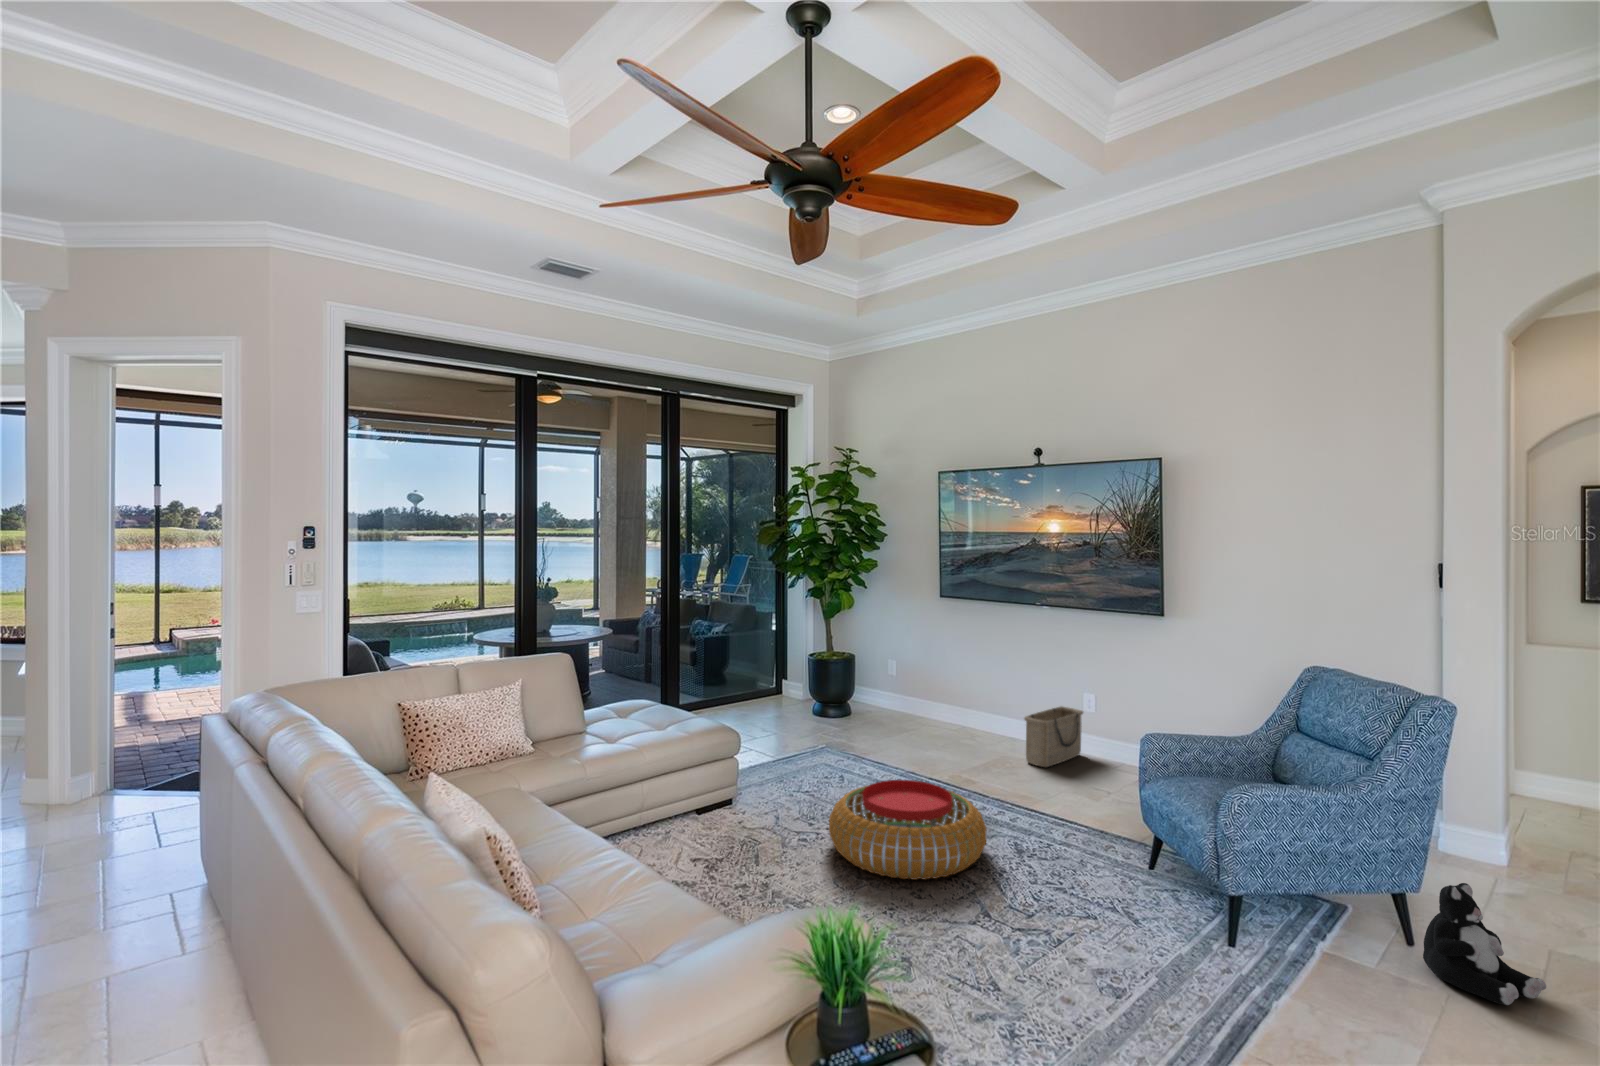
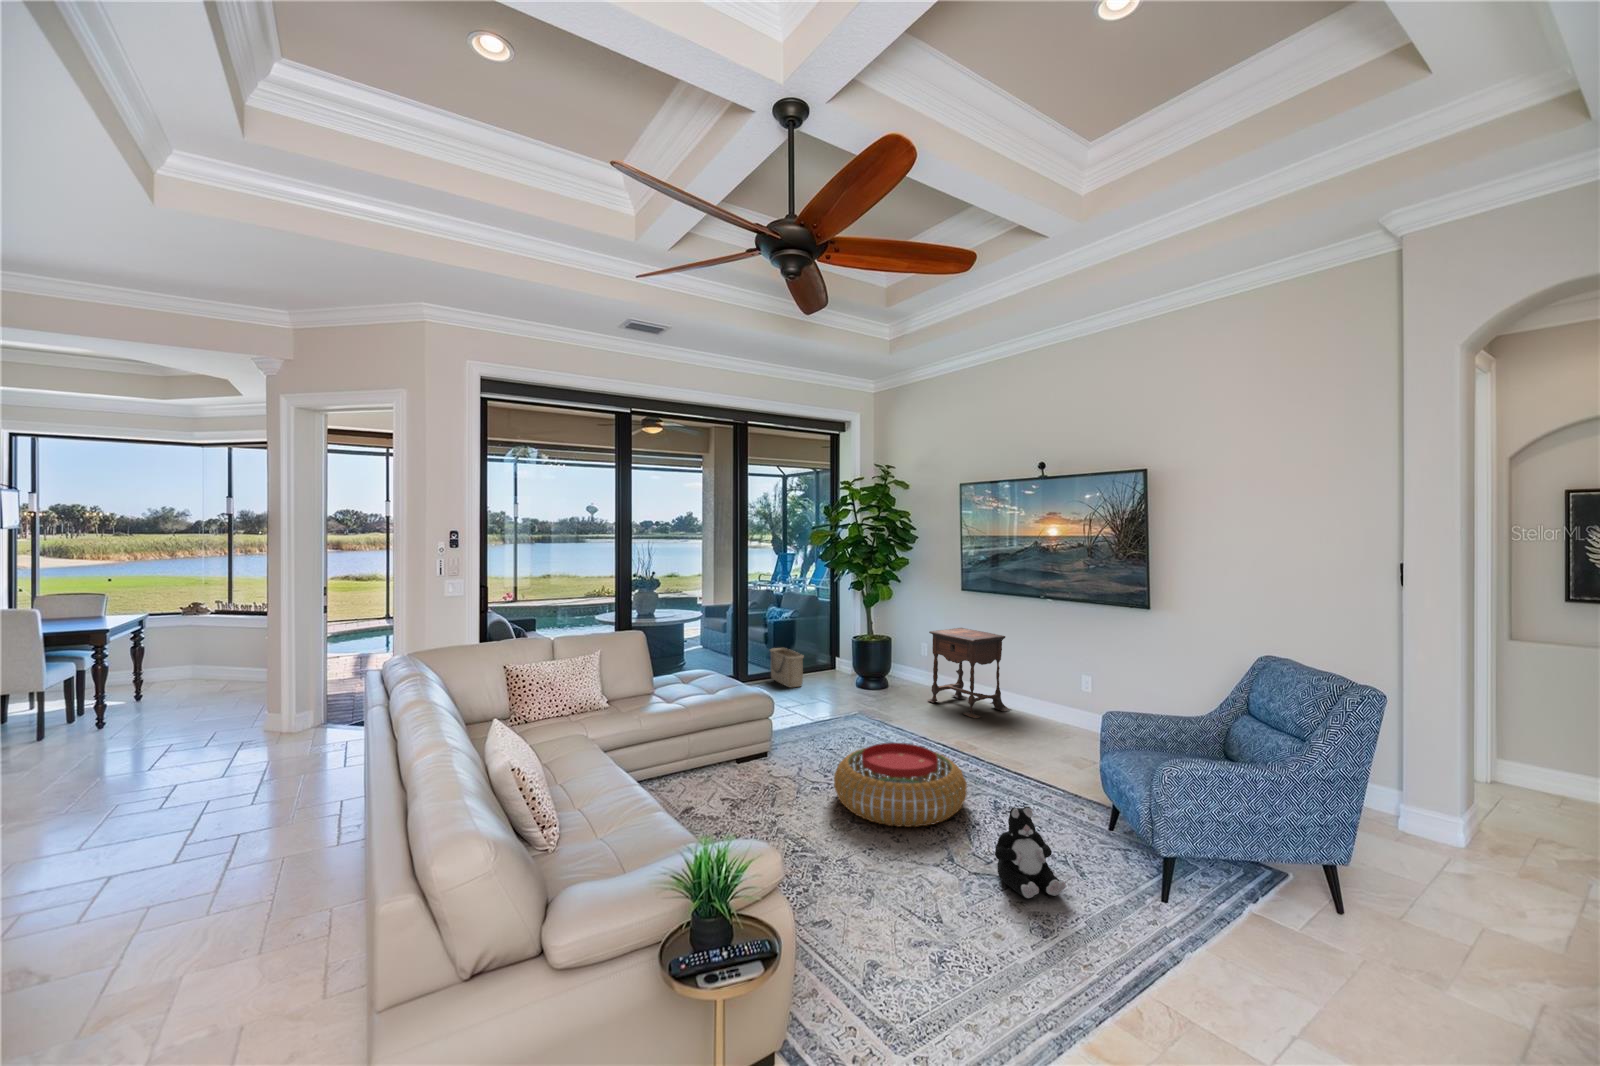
side table: none [901,641,1001,747] -> present [928,628,1011,718]
basket: present [1024,706,1083,767] -> present [770,648,804,688]
plush toy: present [1423,883,1546,1005] -> present [995,806,1066,898]

